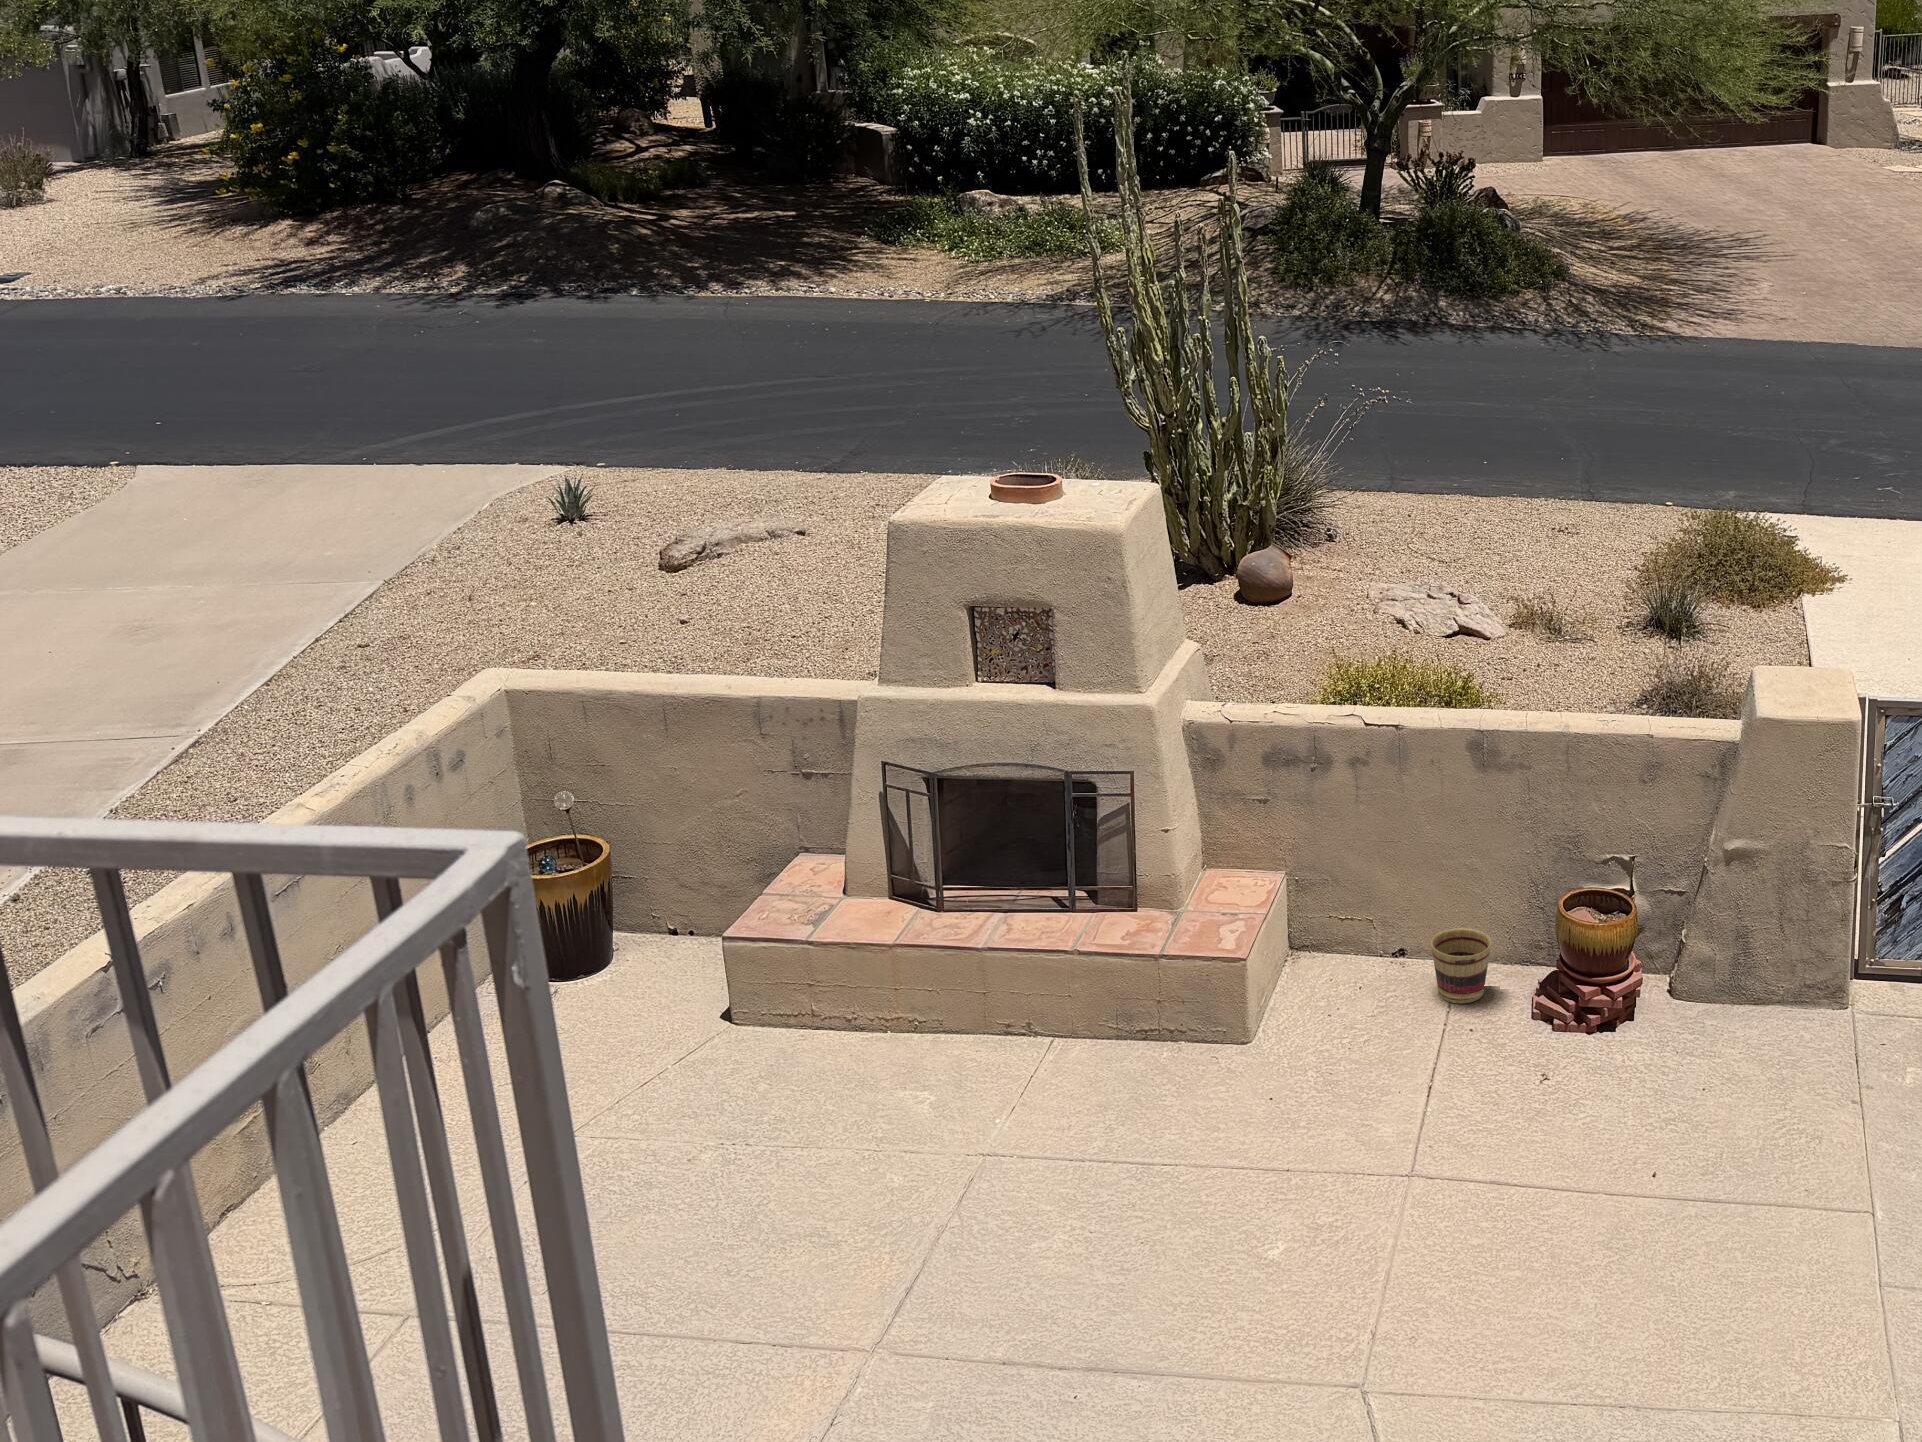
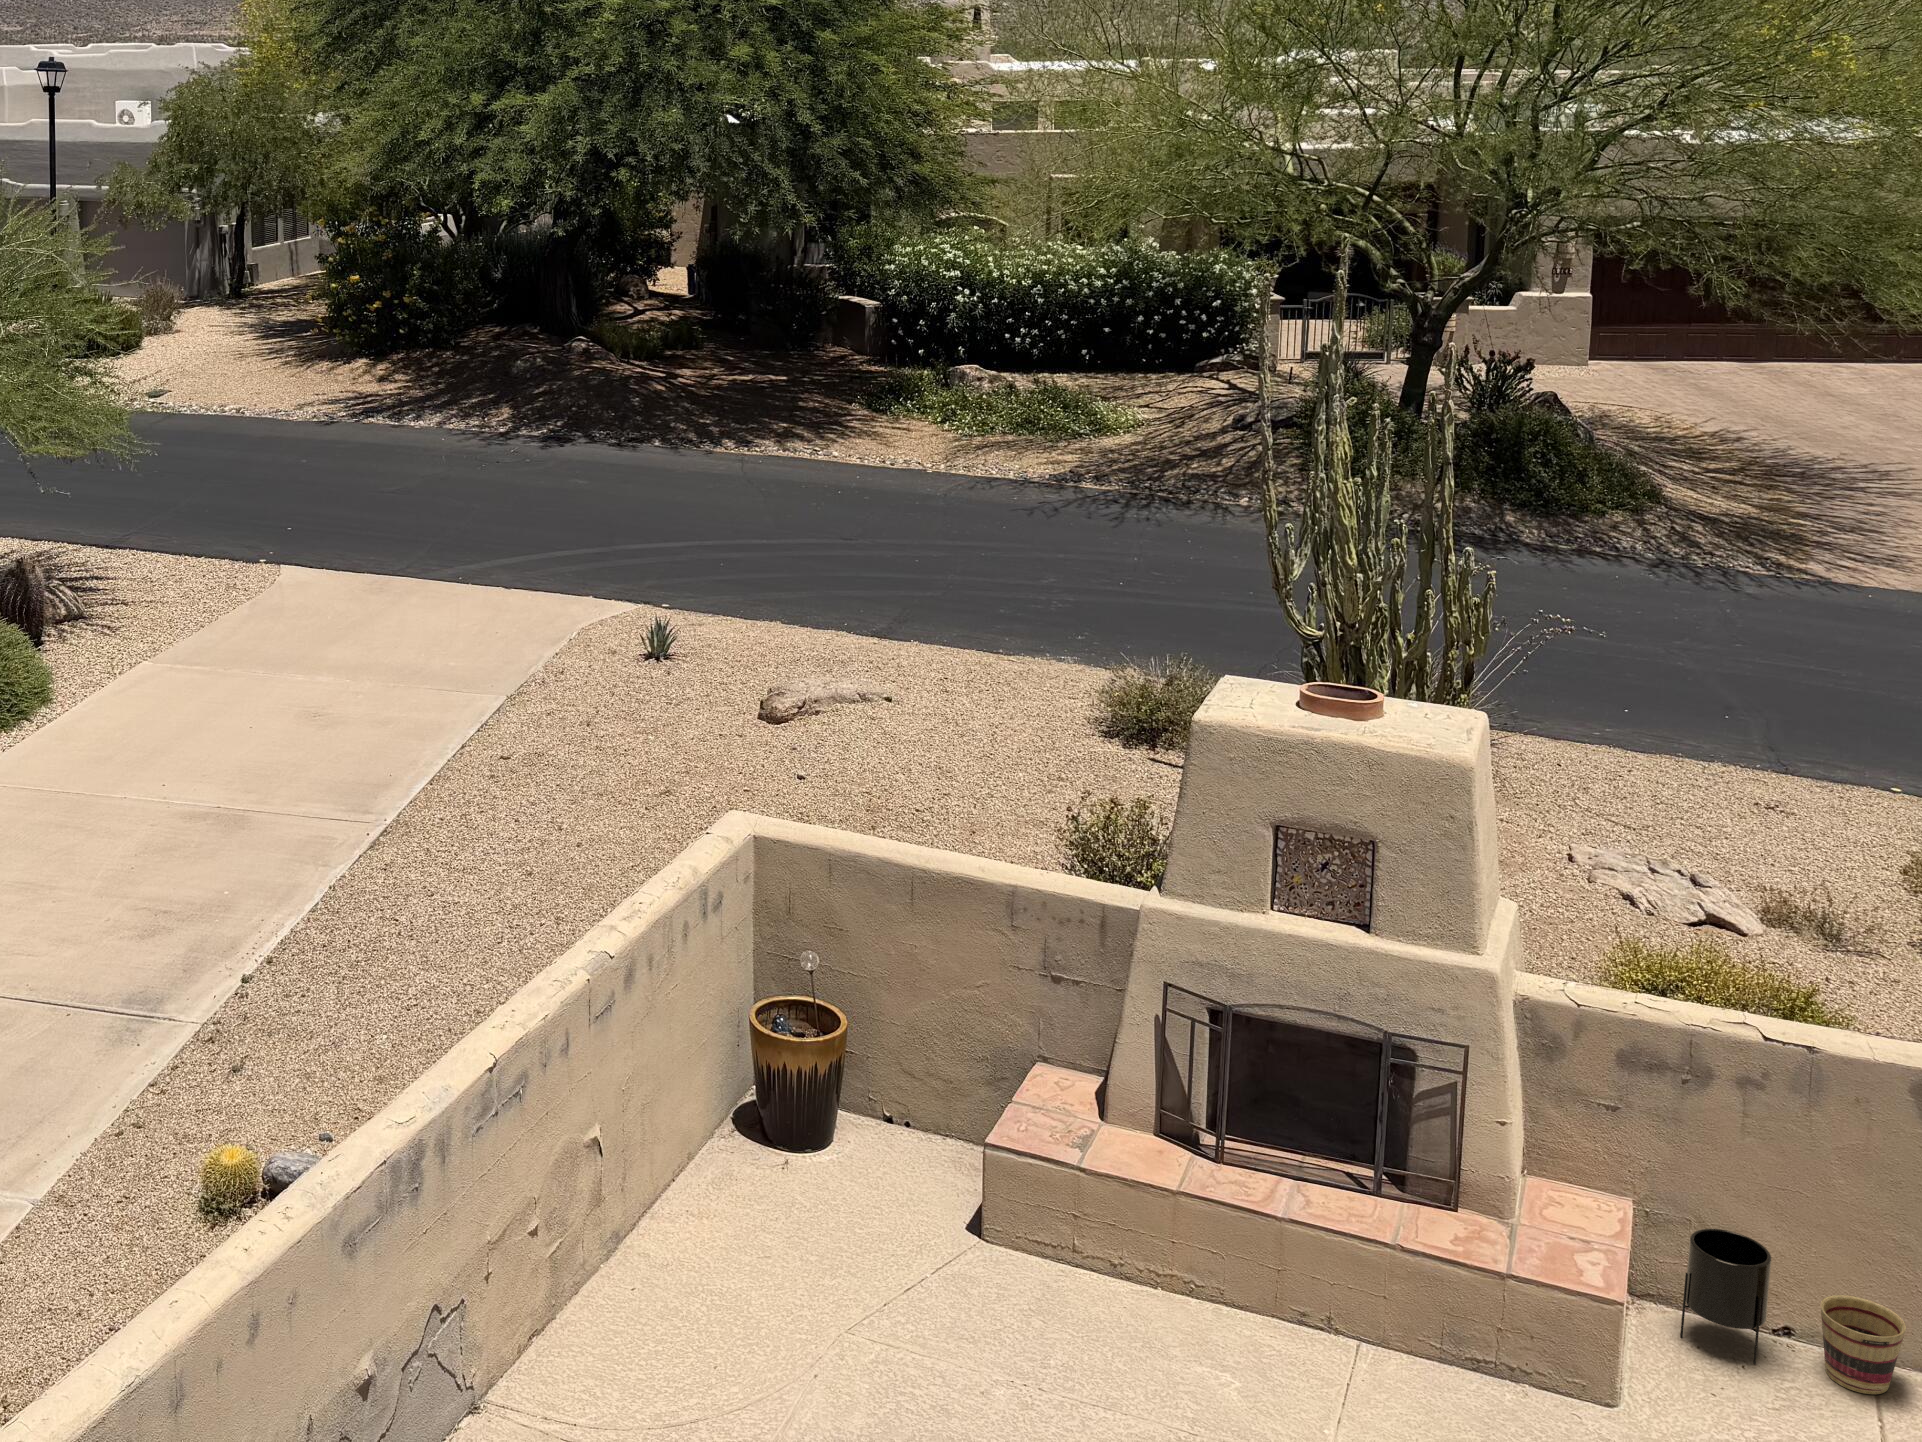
planter: none [1331,893,1394,997] -> present [1680,1229,1771,1364]

